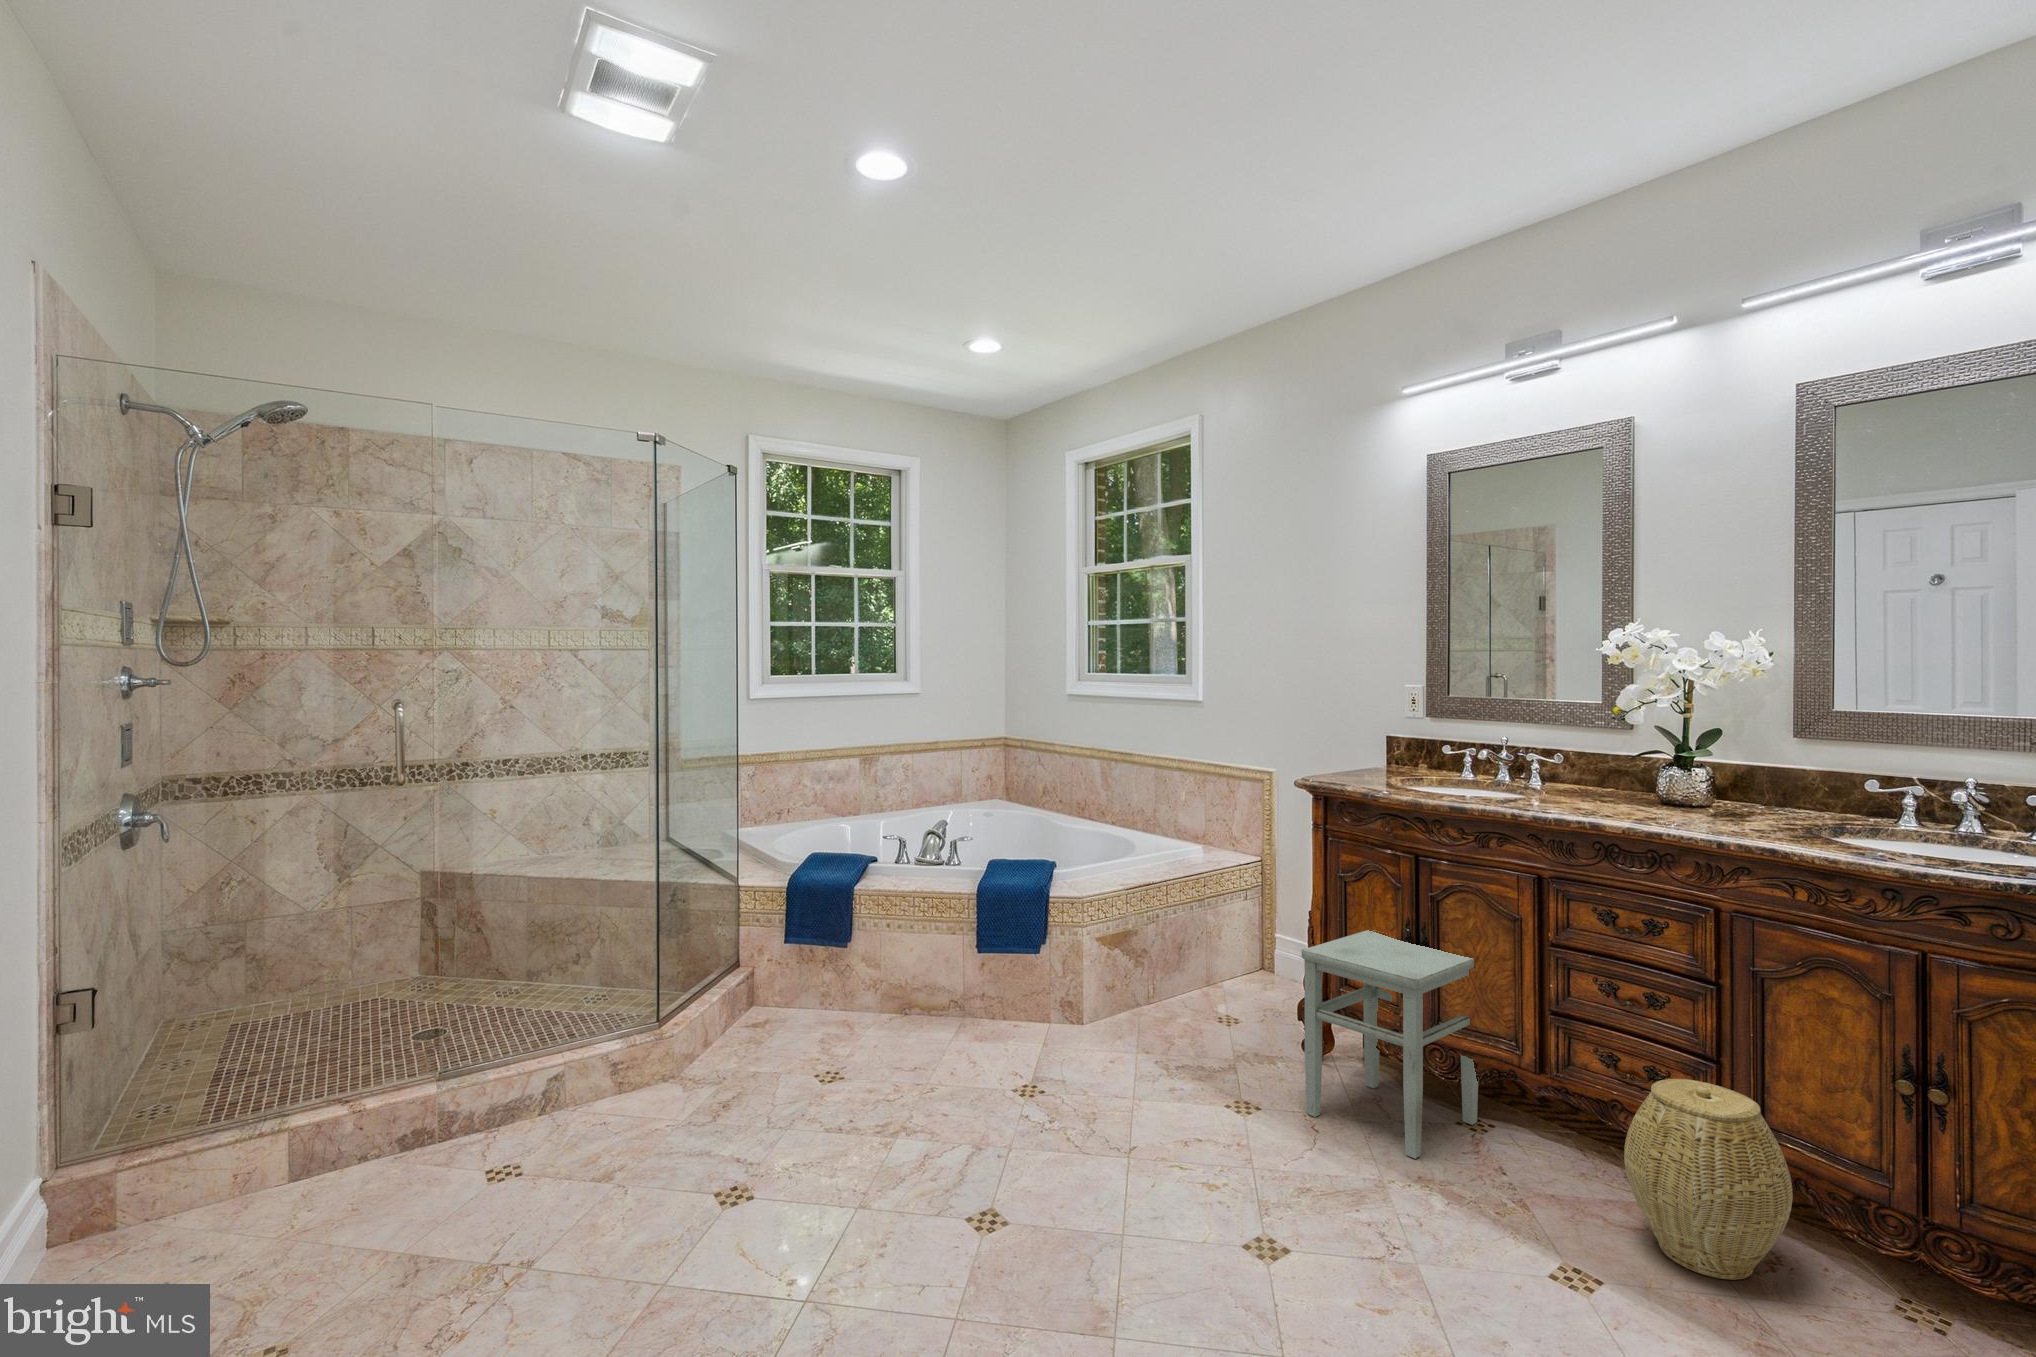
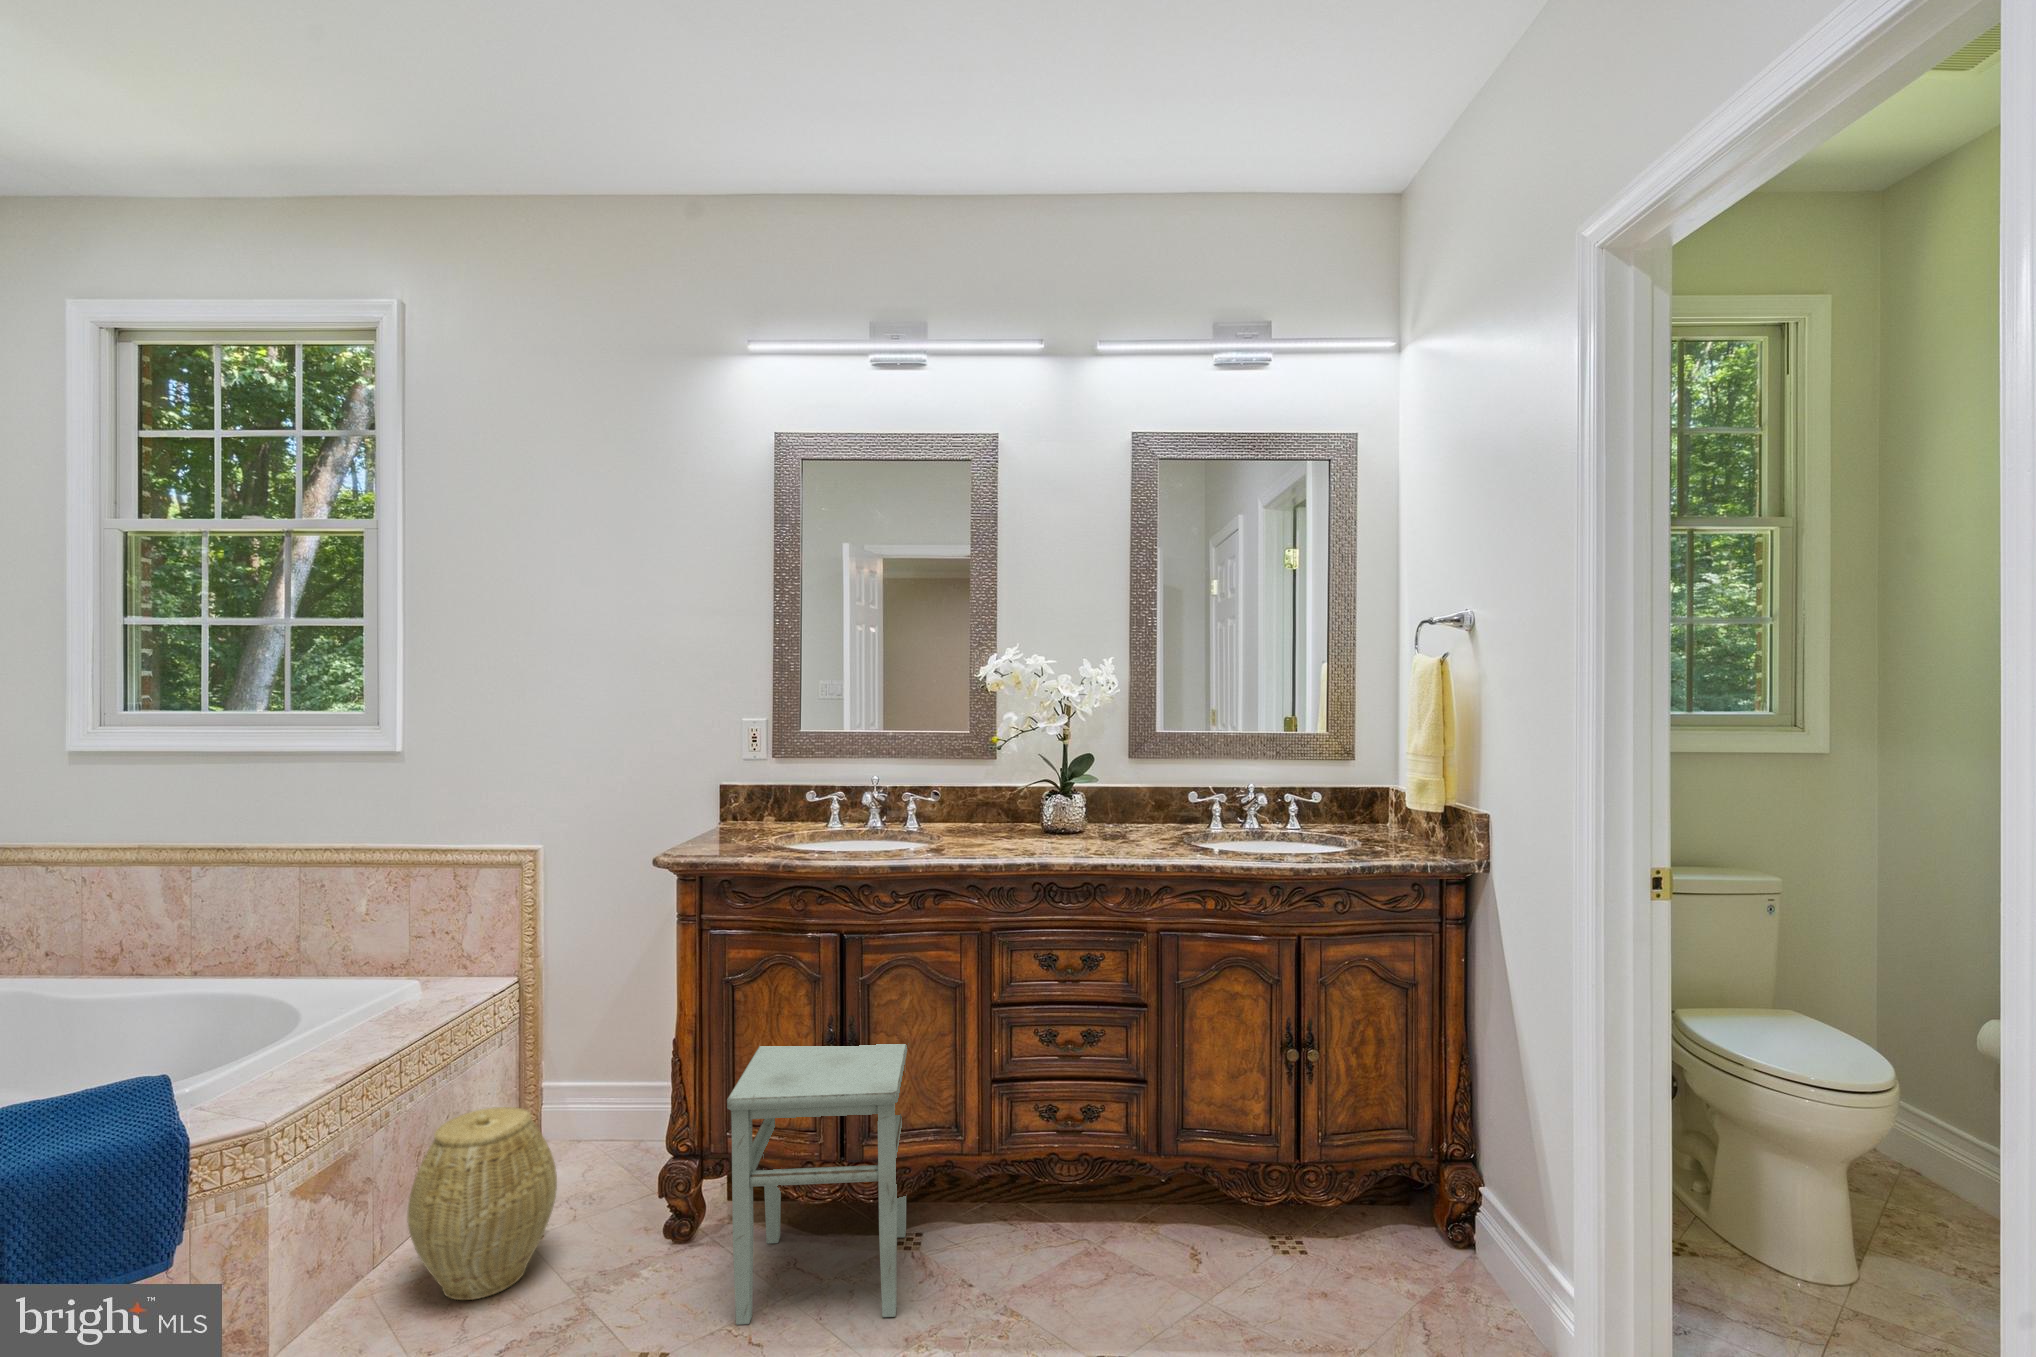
woven basket: present [1624,1079,1793,1280] -> present [407,1107,557,1300]

